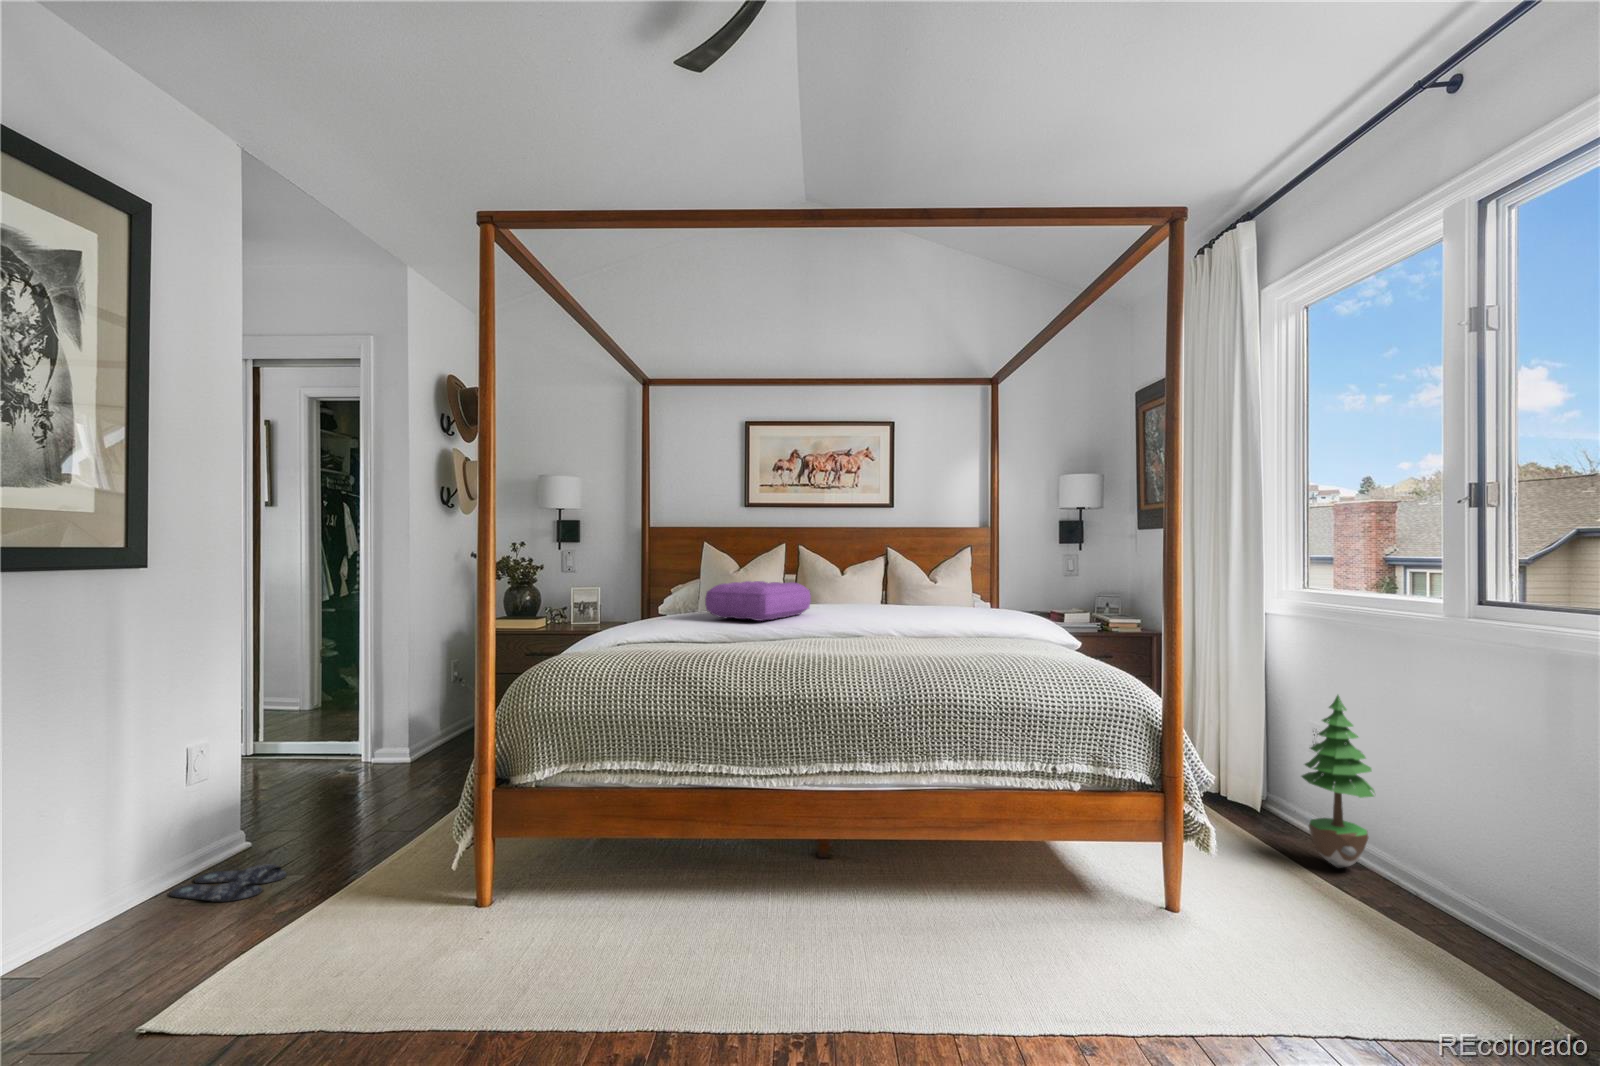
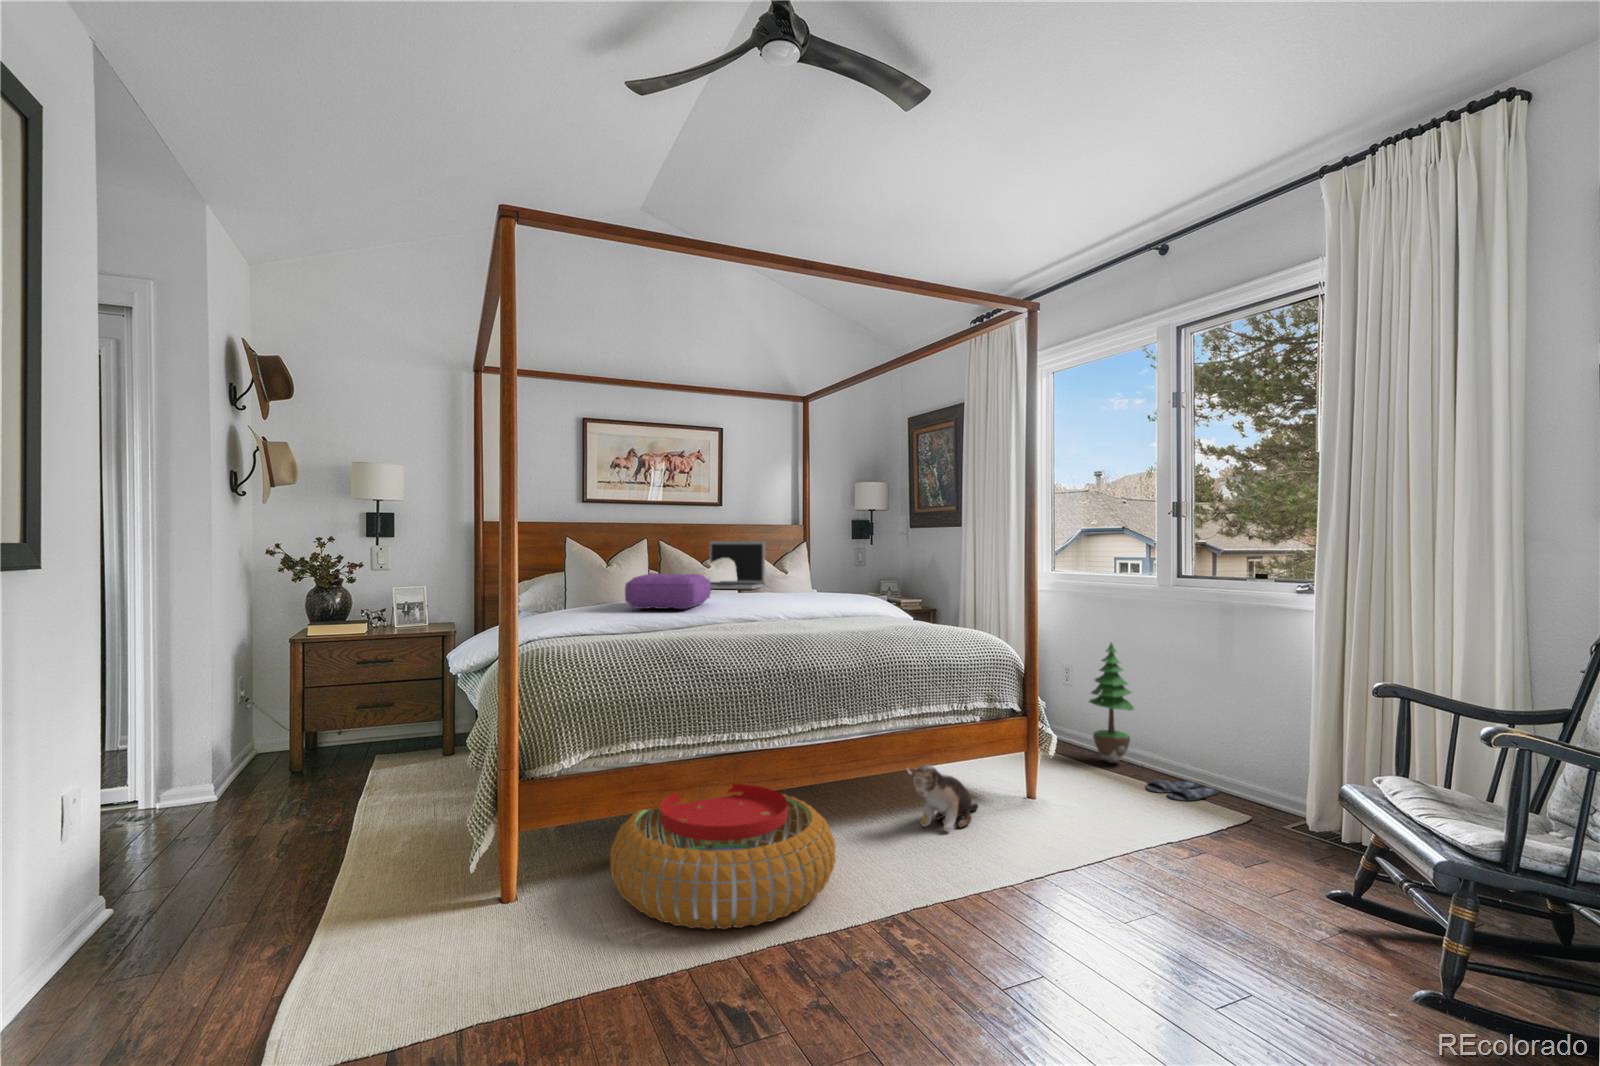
laptop: none [840,546,922,599] -> present [710,541,765,589]
pouf: none [554,818,806,992] -> present [610,784,836,929]
plush toy: none [940,832,1068,922] -> present [906,764,978,831]
slippers: present [170,864,287,902] -> present [1146,780,1219,801]

